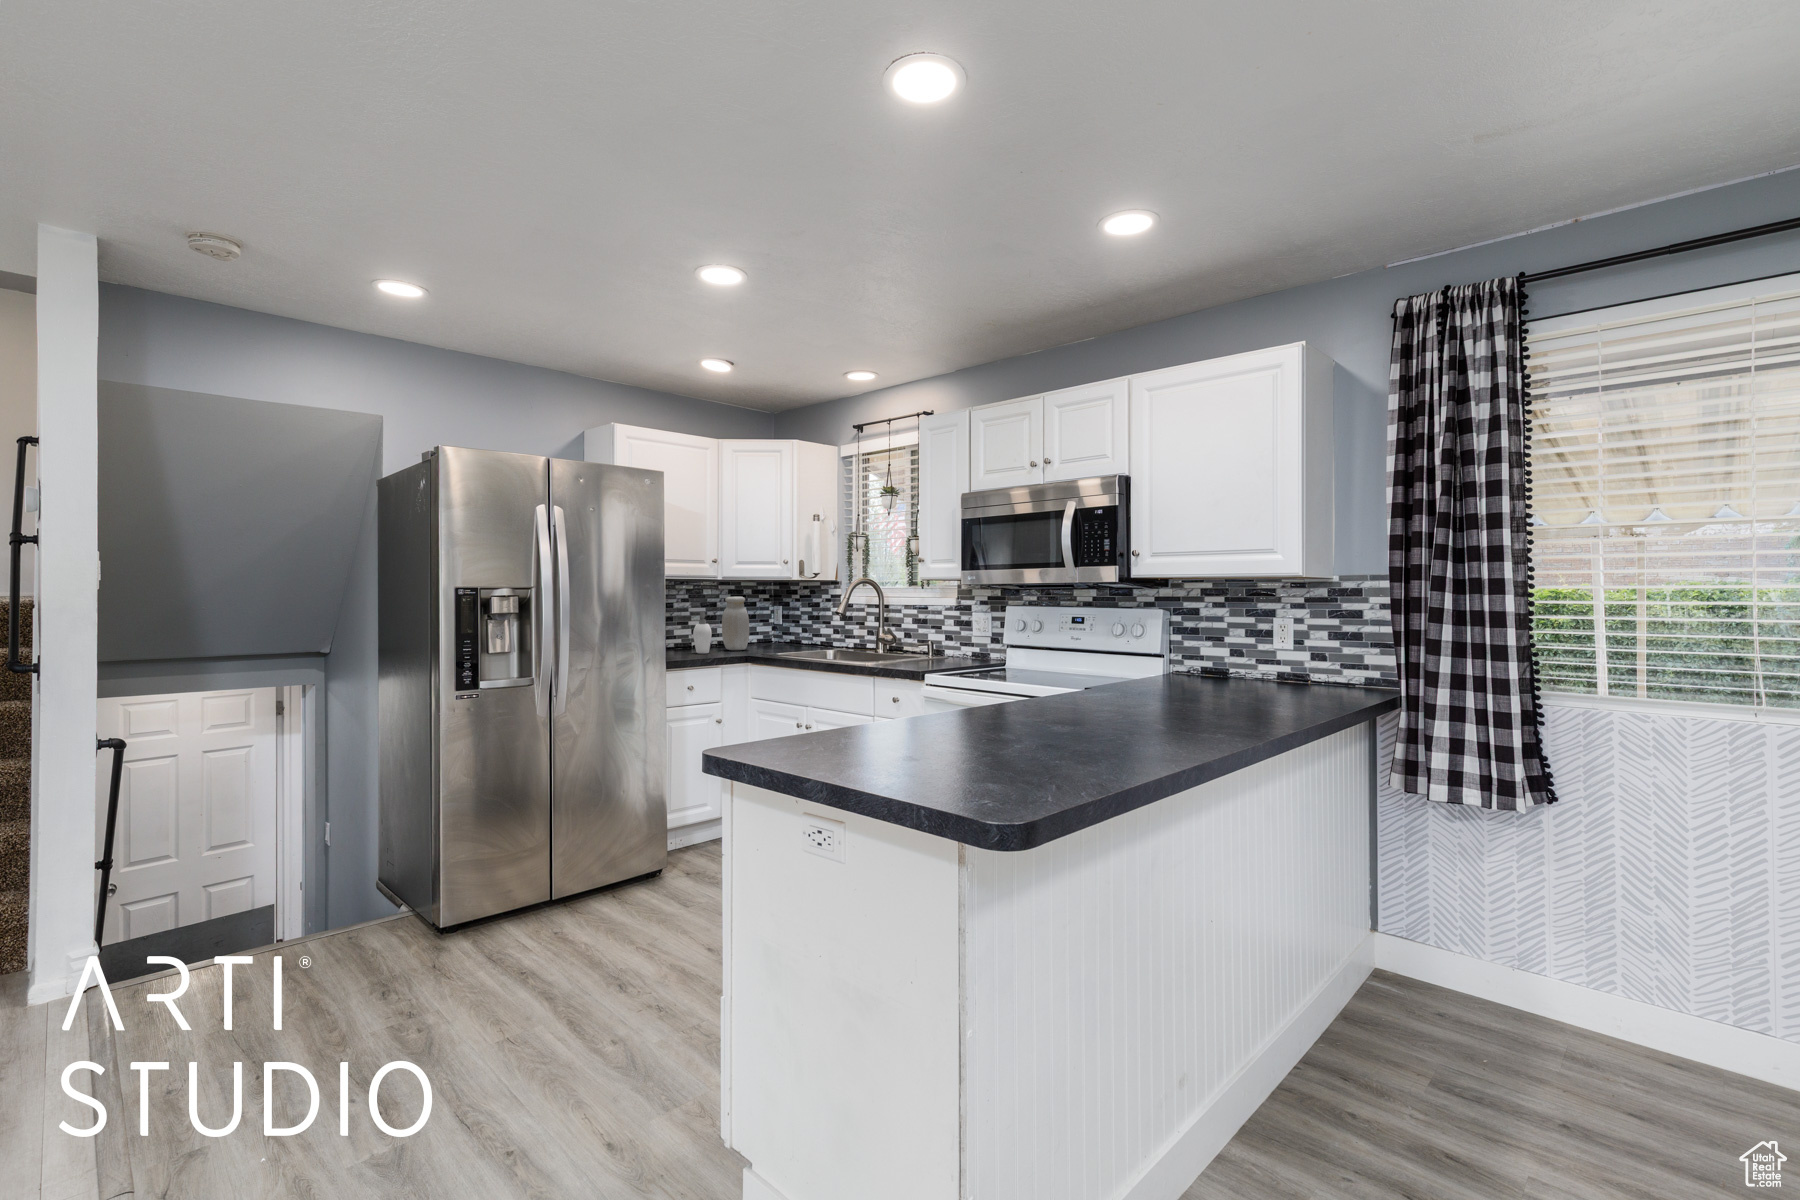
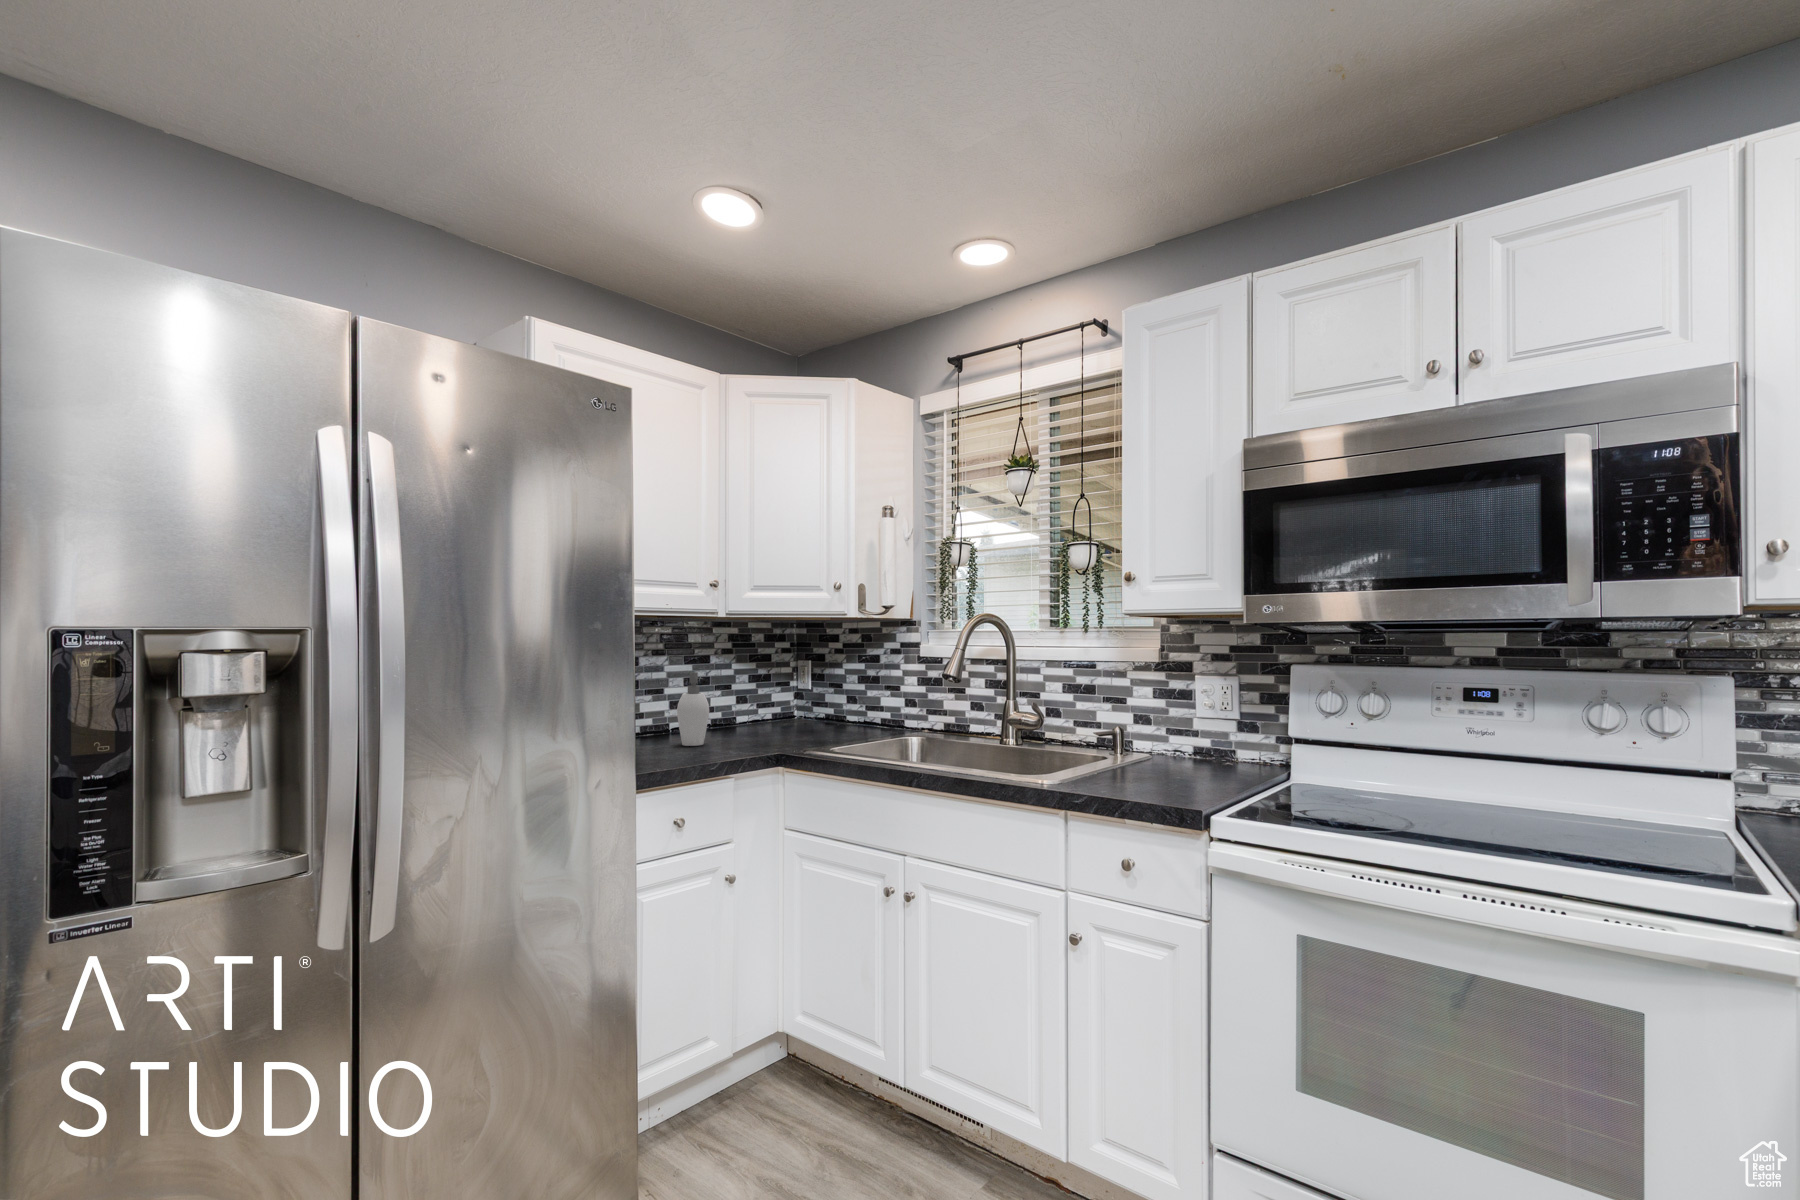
jar: present [722,597,749,650] -> none [723,646,770,737]

